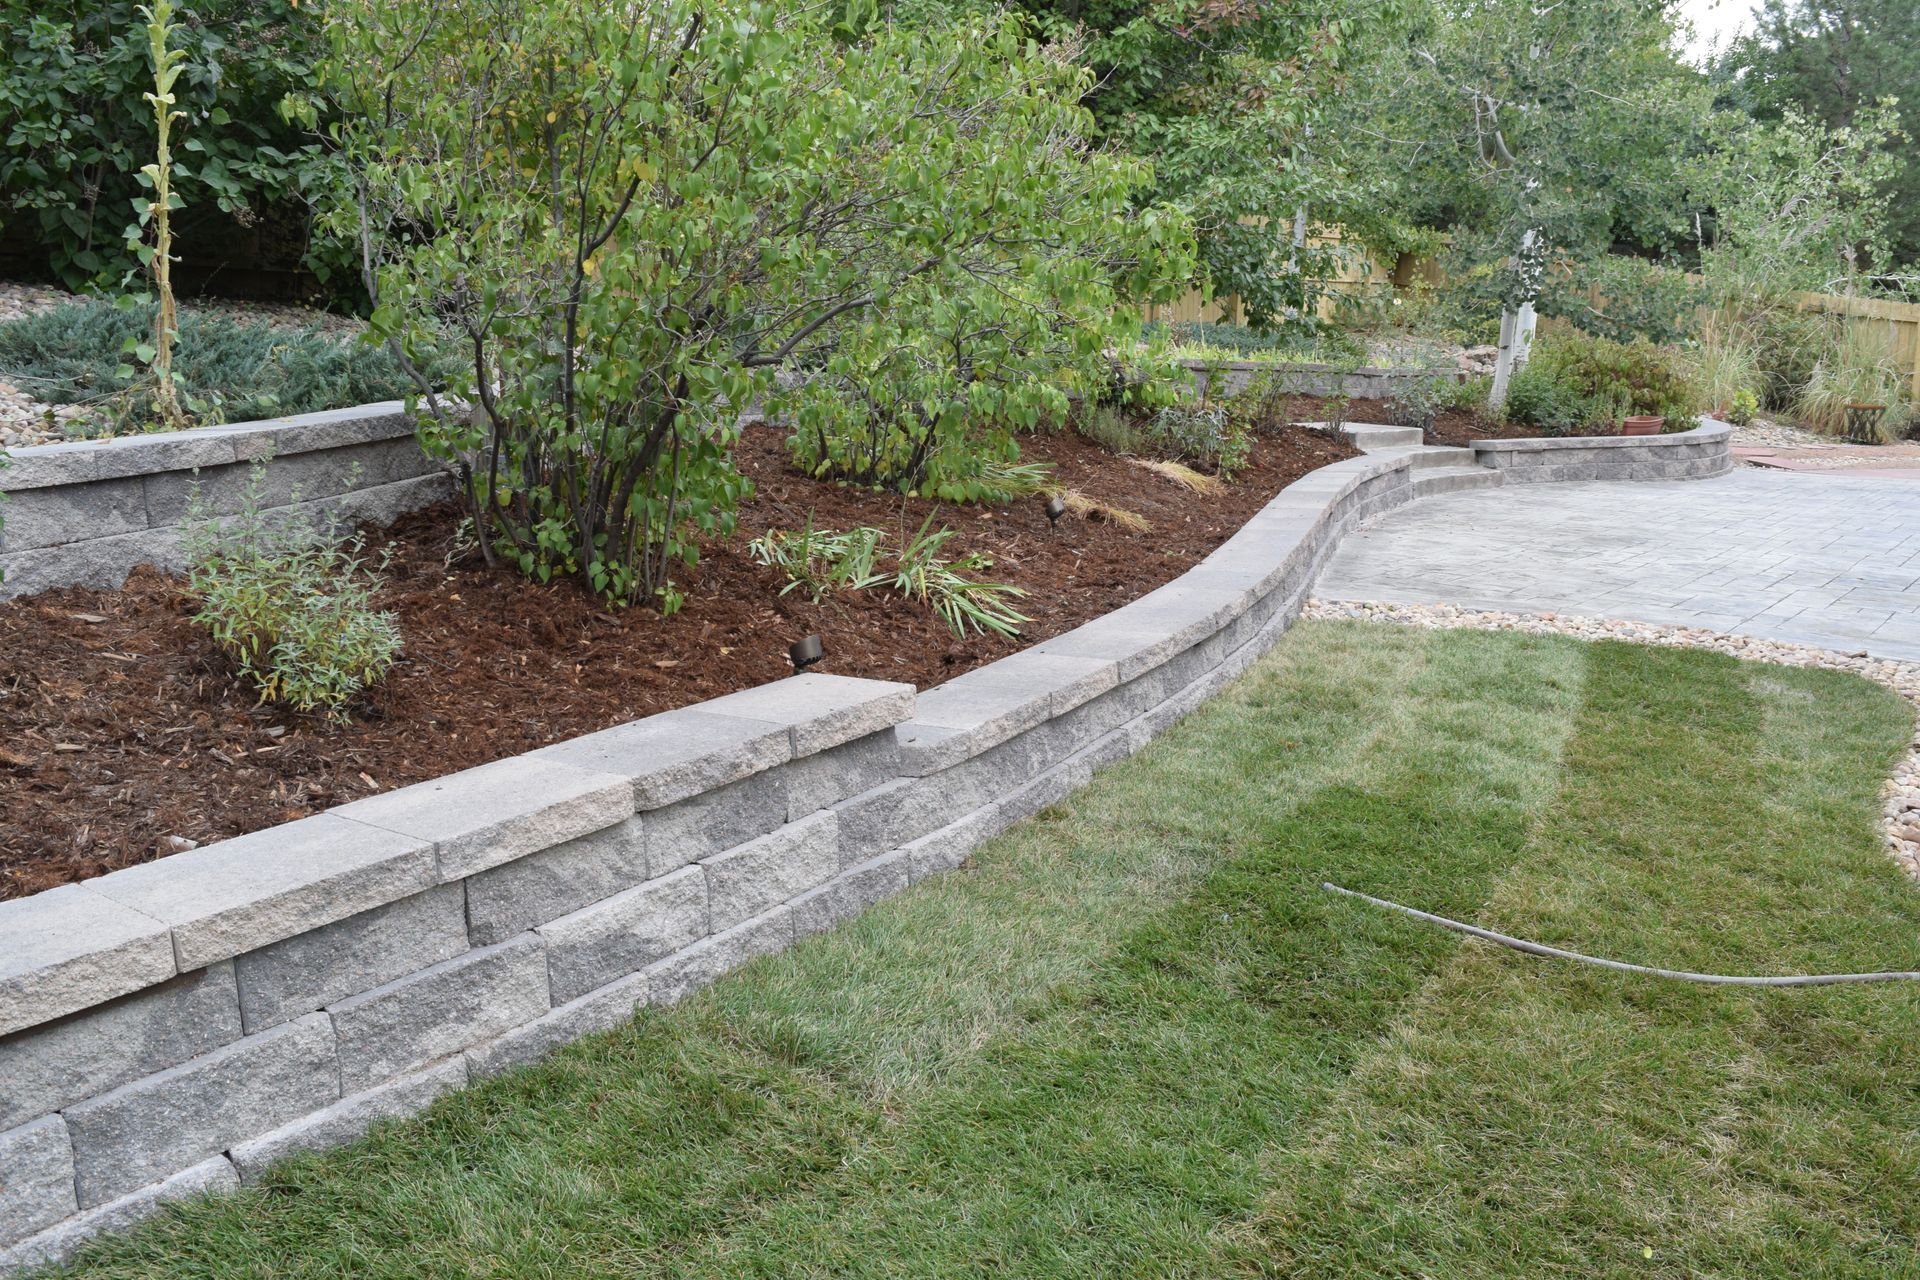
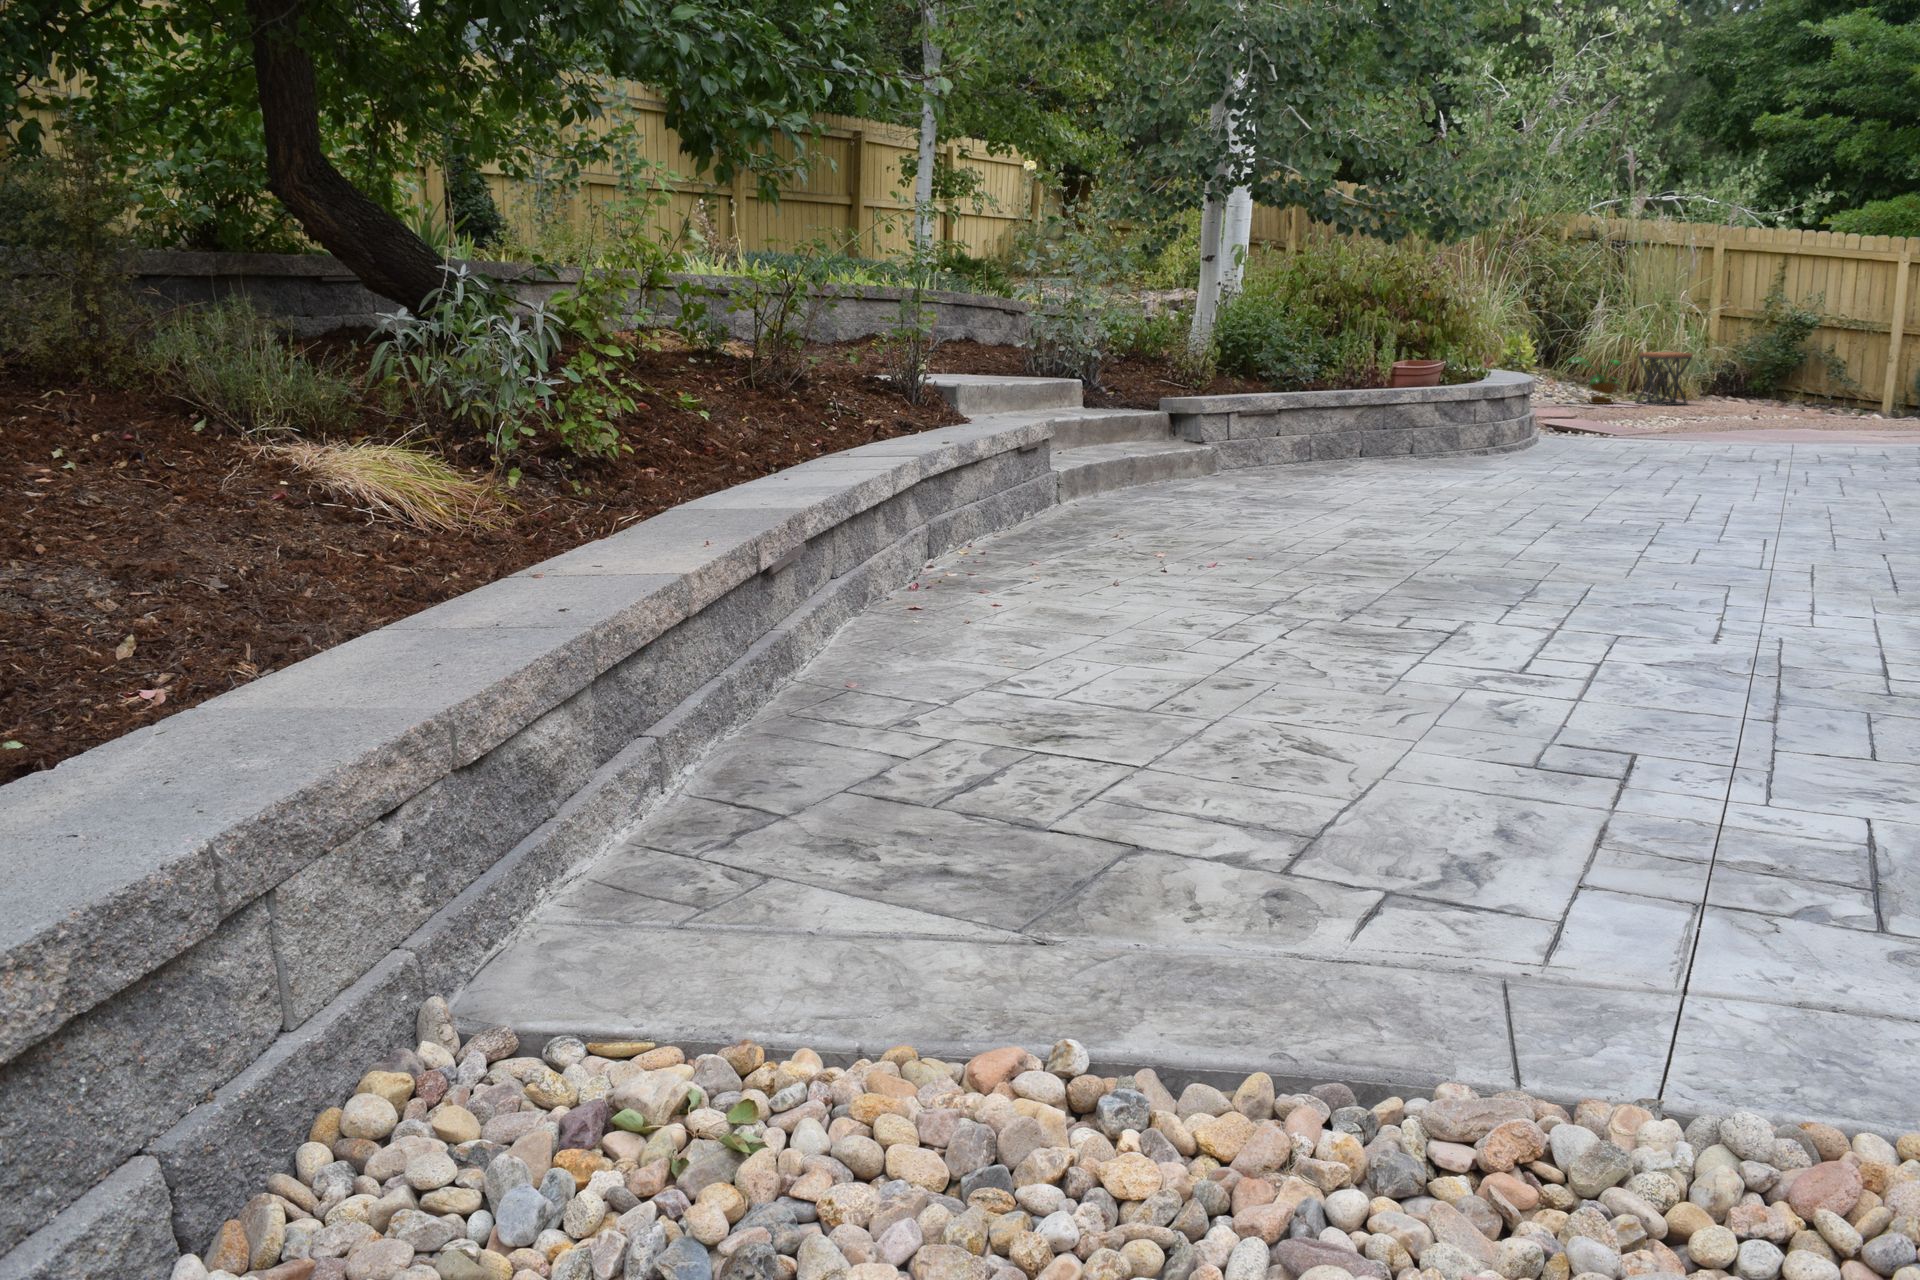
potted plant: none [1785,406,1831,442] -> present [1567,357,1621,404]

